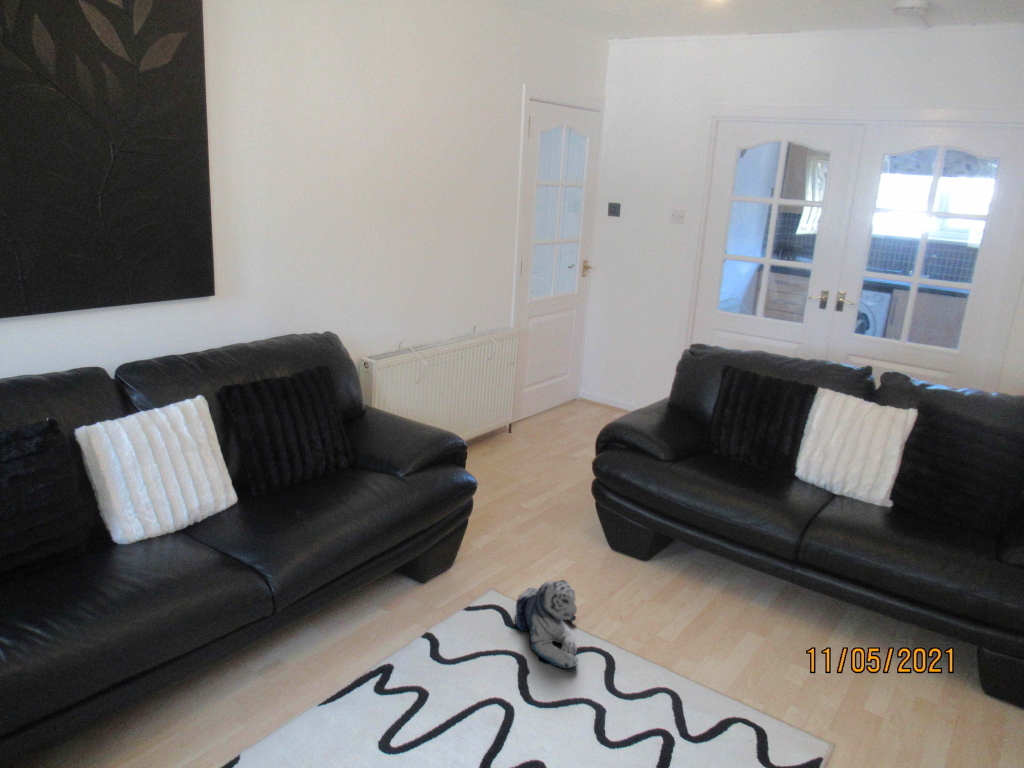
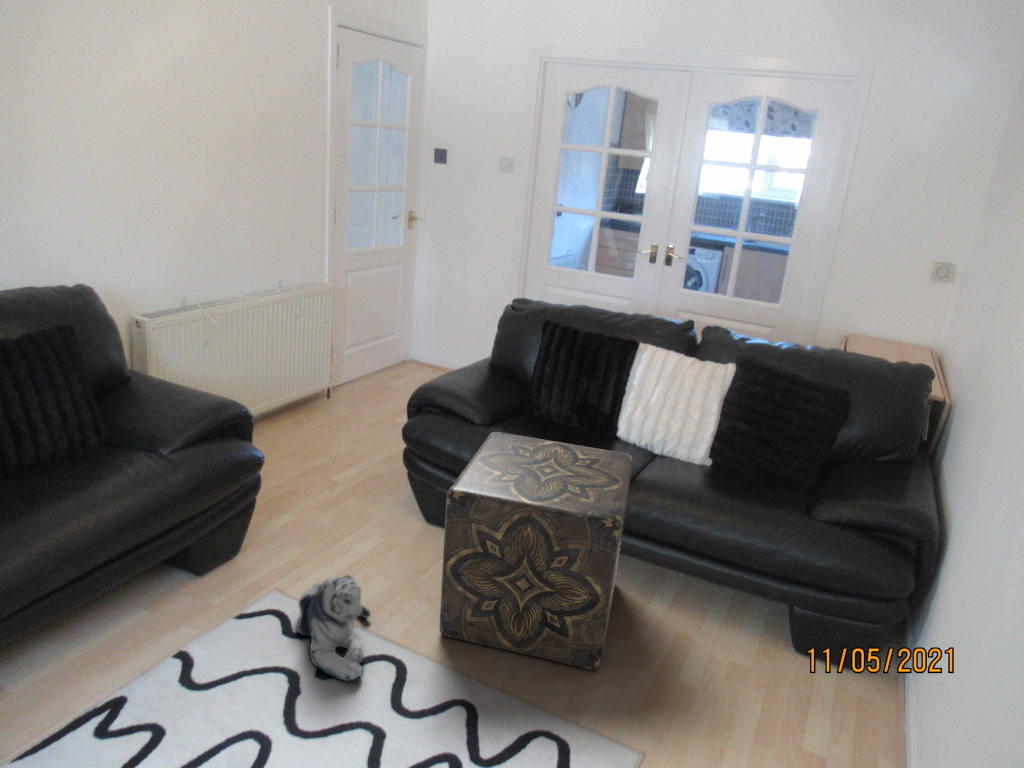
ottoman: none [638,465,816,681] -> present [439,432,633,670]

